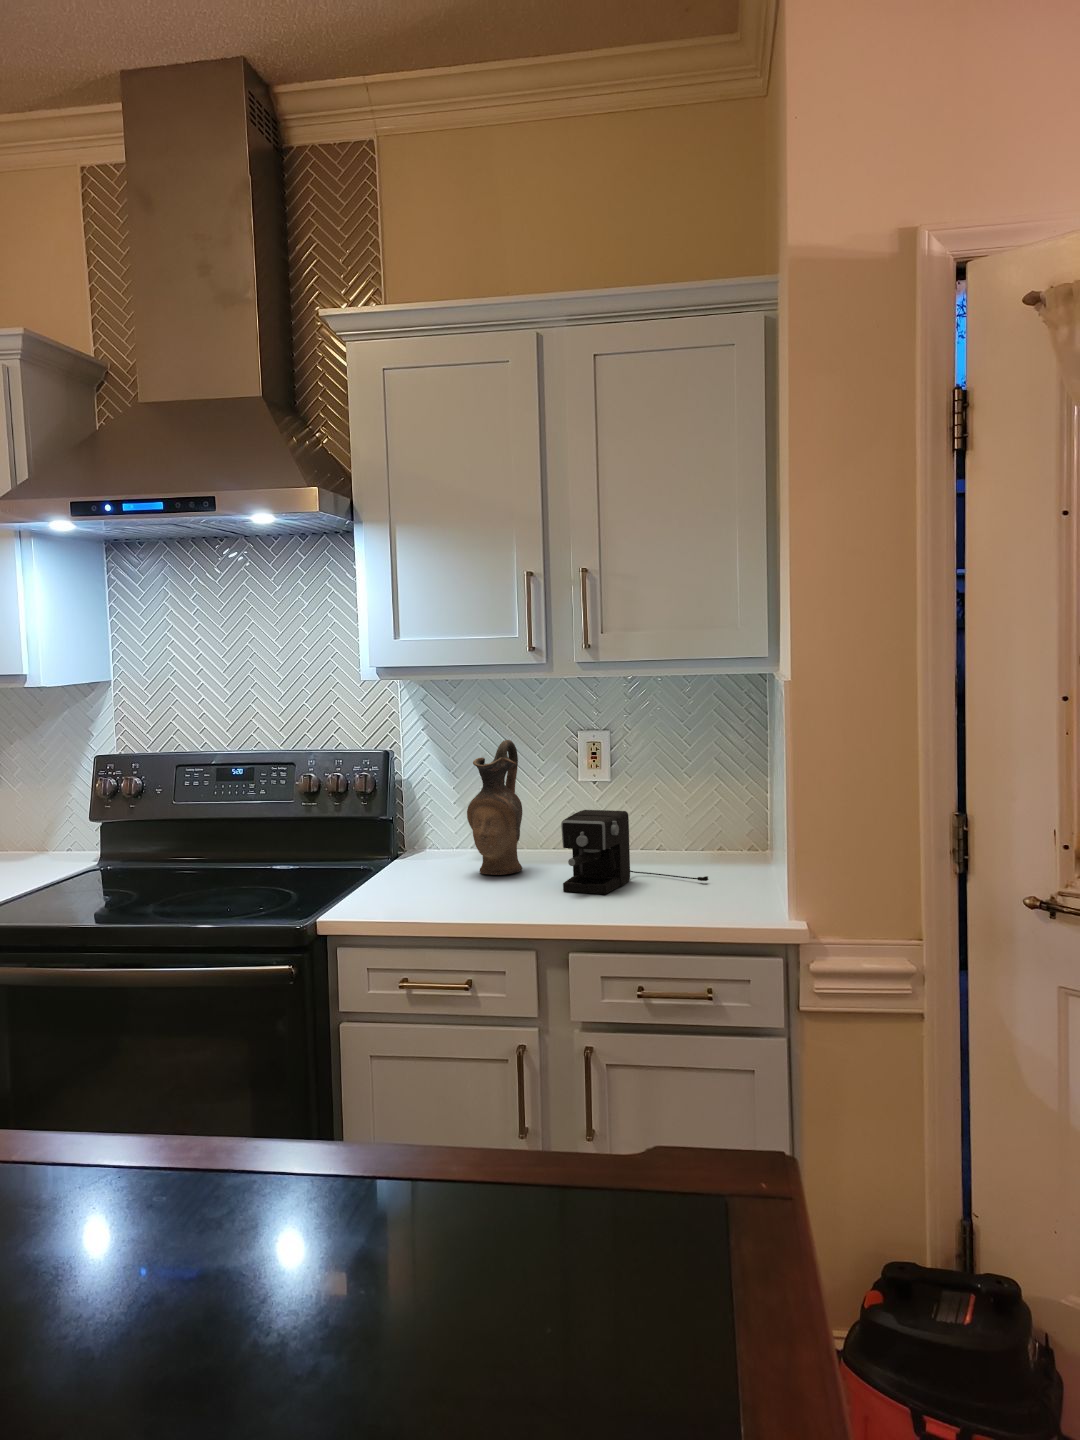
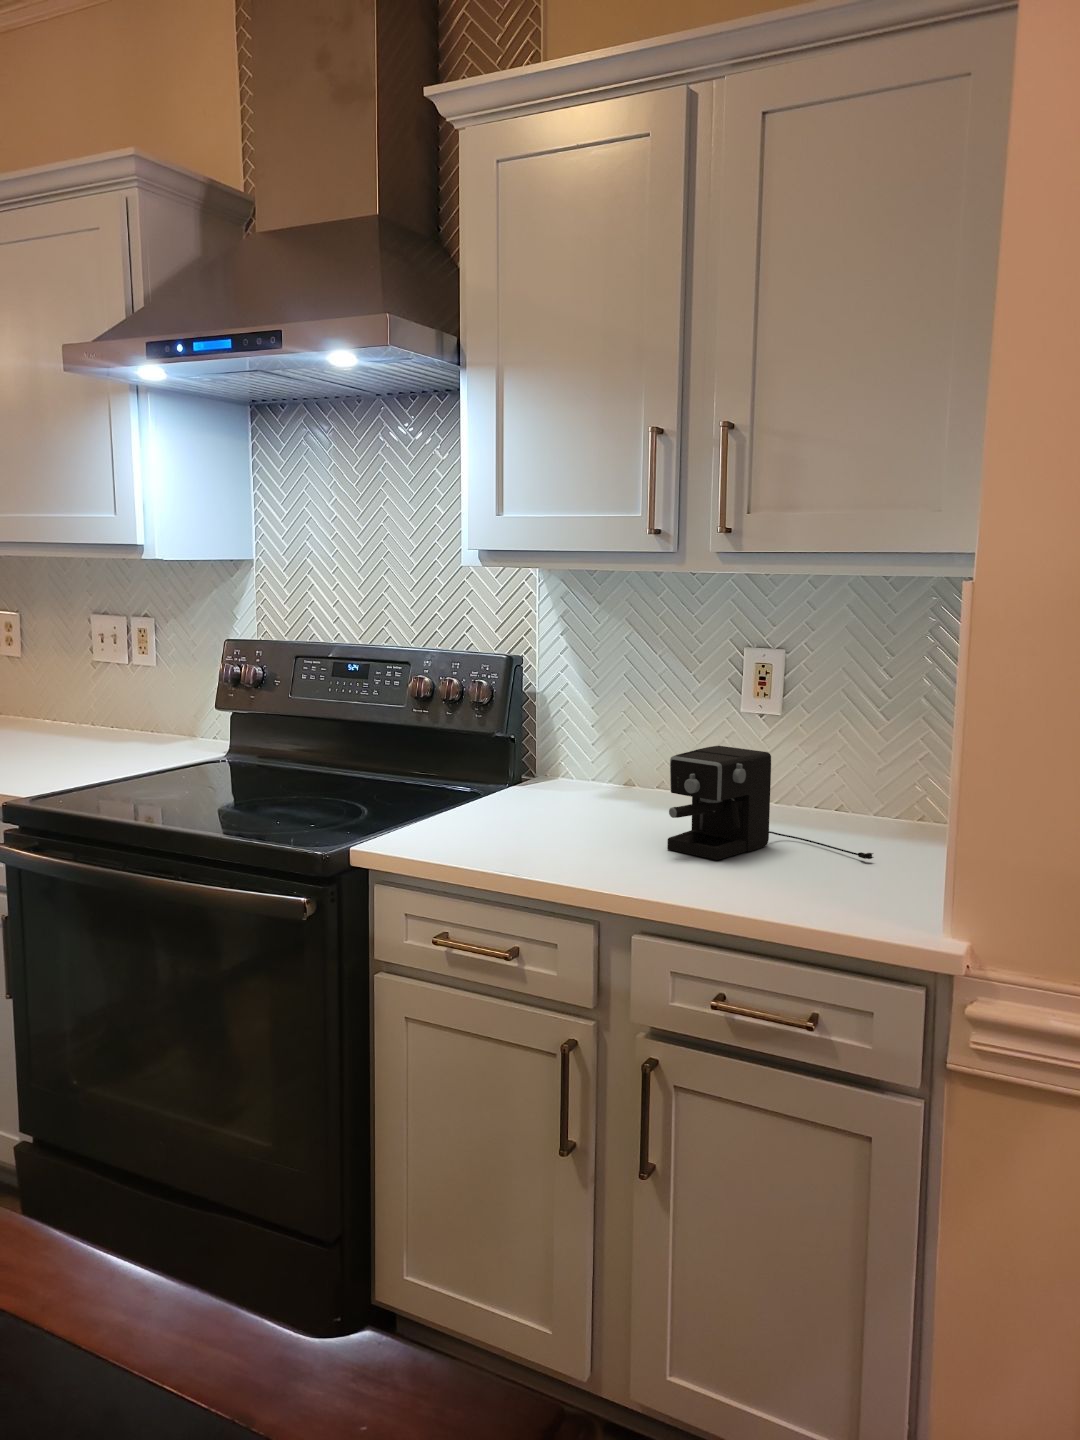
ceramic pitcher: present [467,740,522,875] -> none [578,648,655,818]

